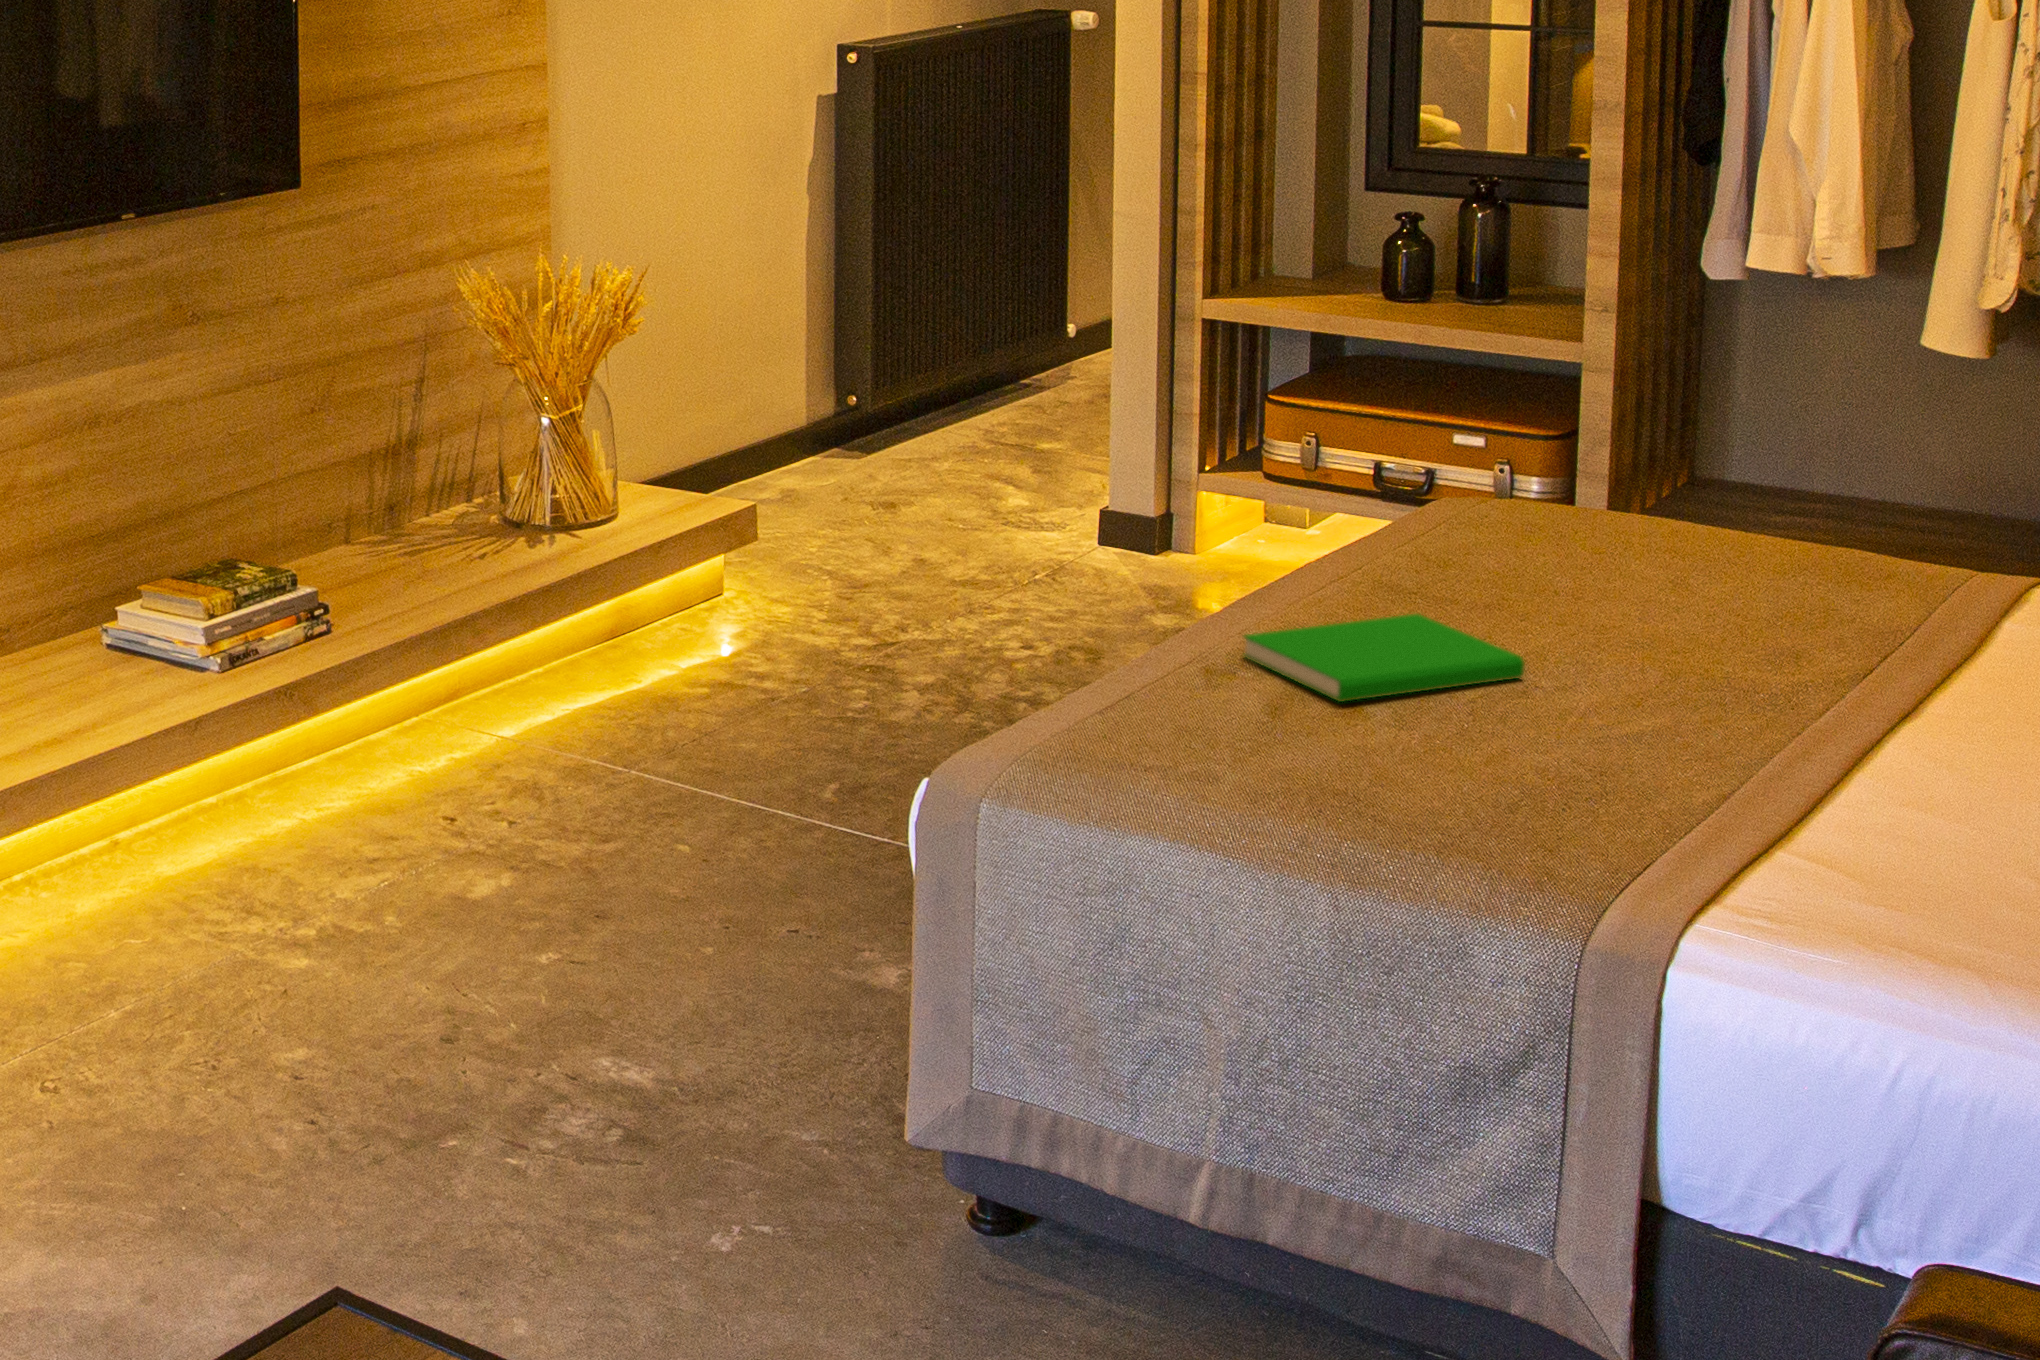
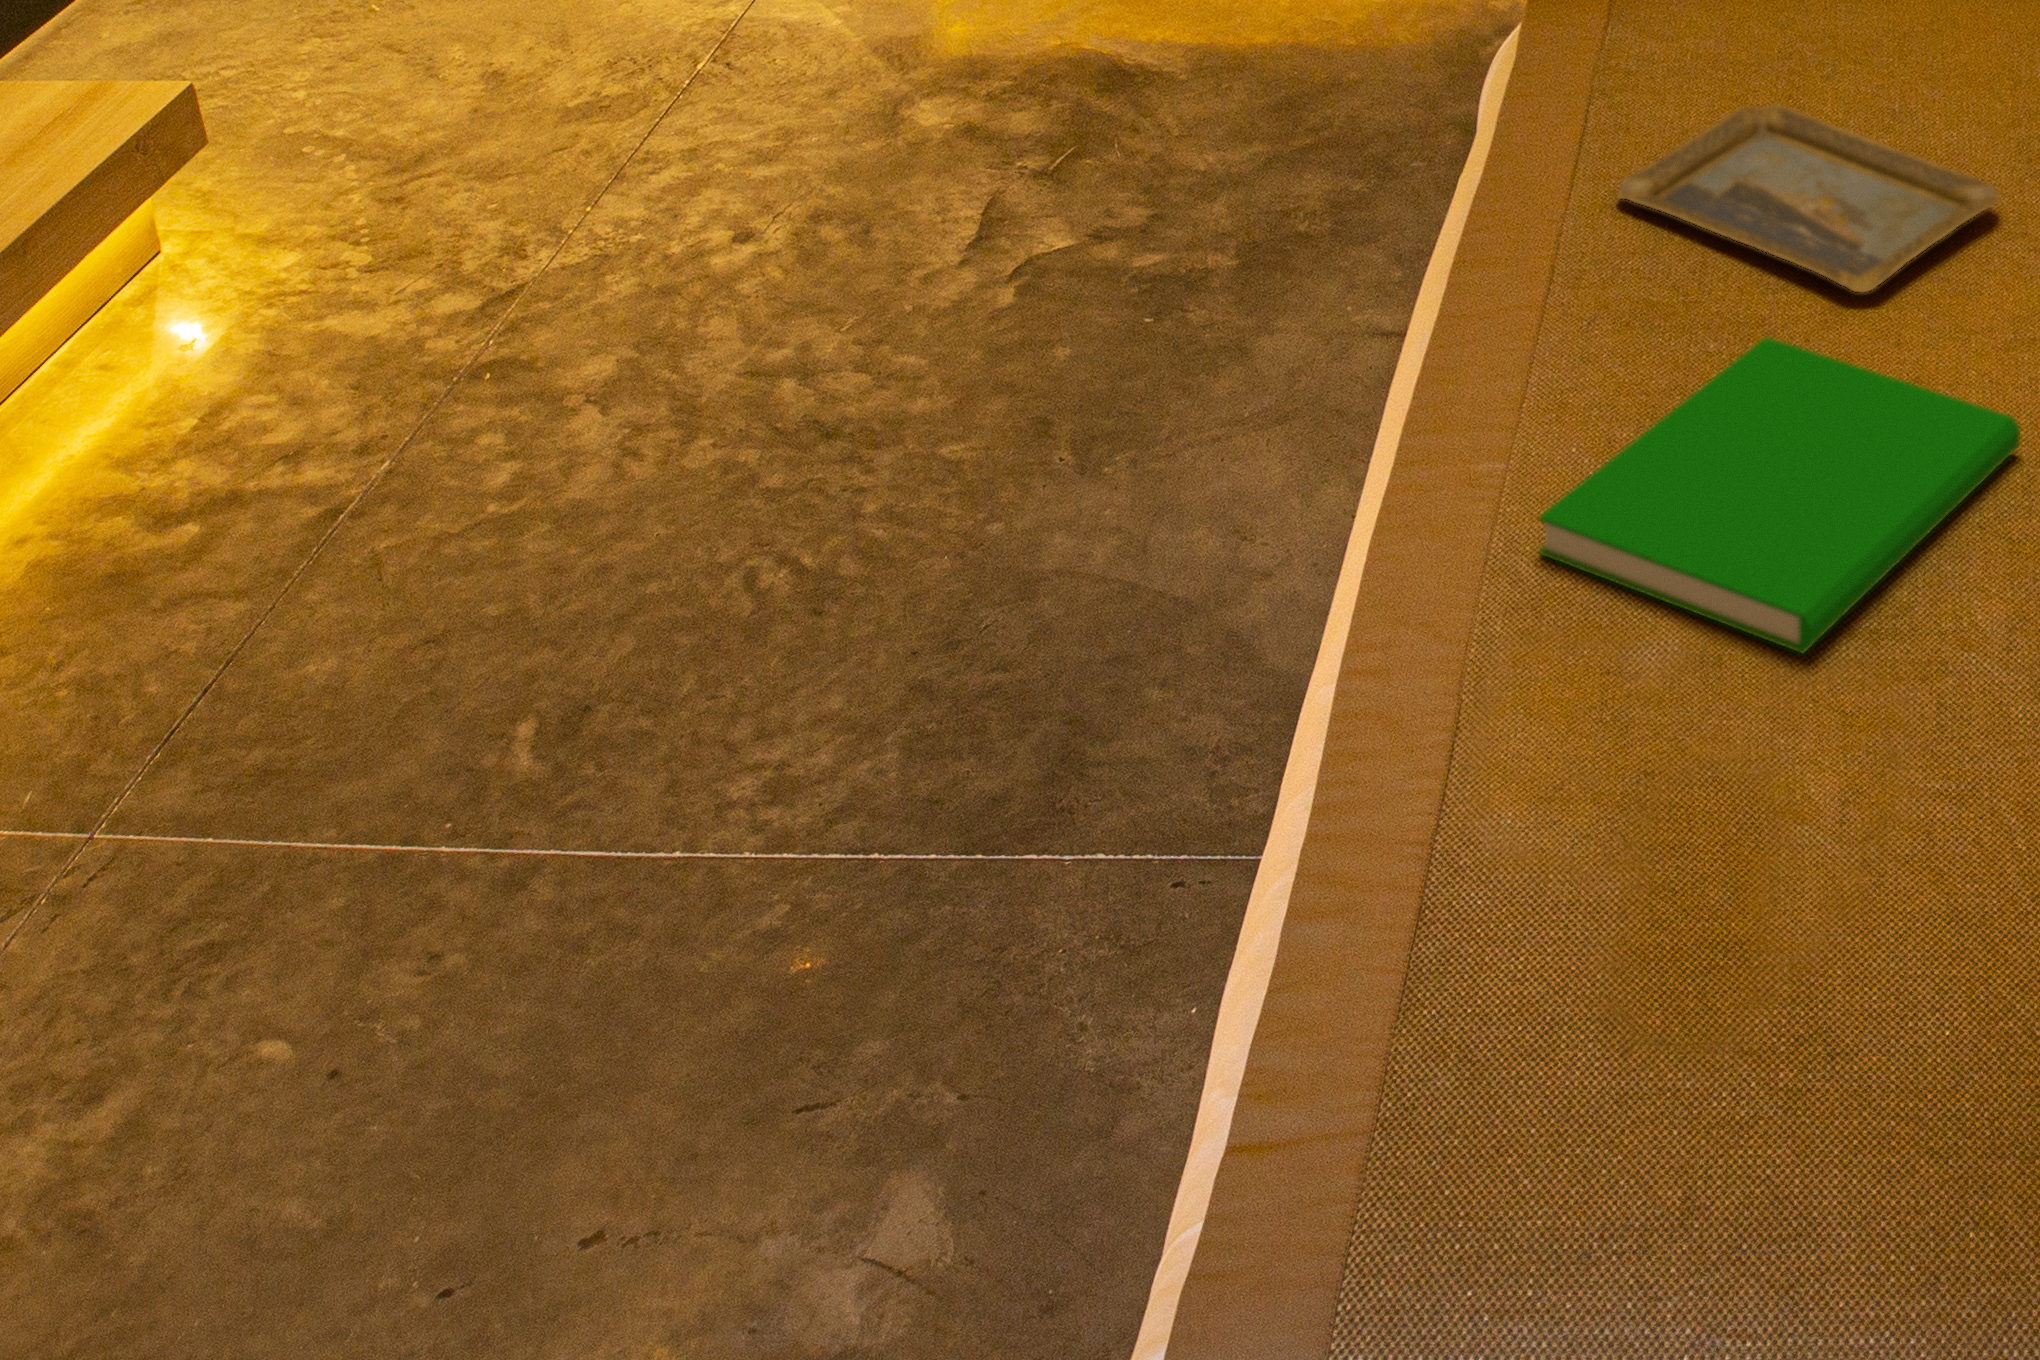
tray: none [1393,549,1614,616] -> present [1618,104,1999,292]

